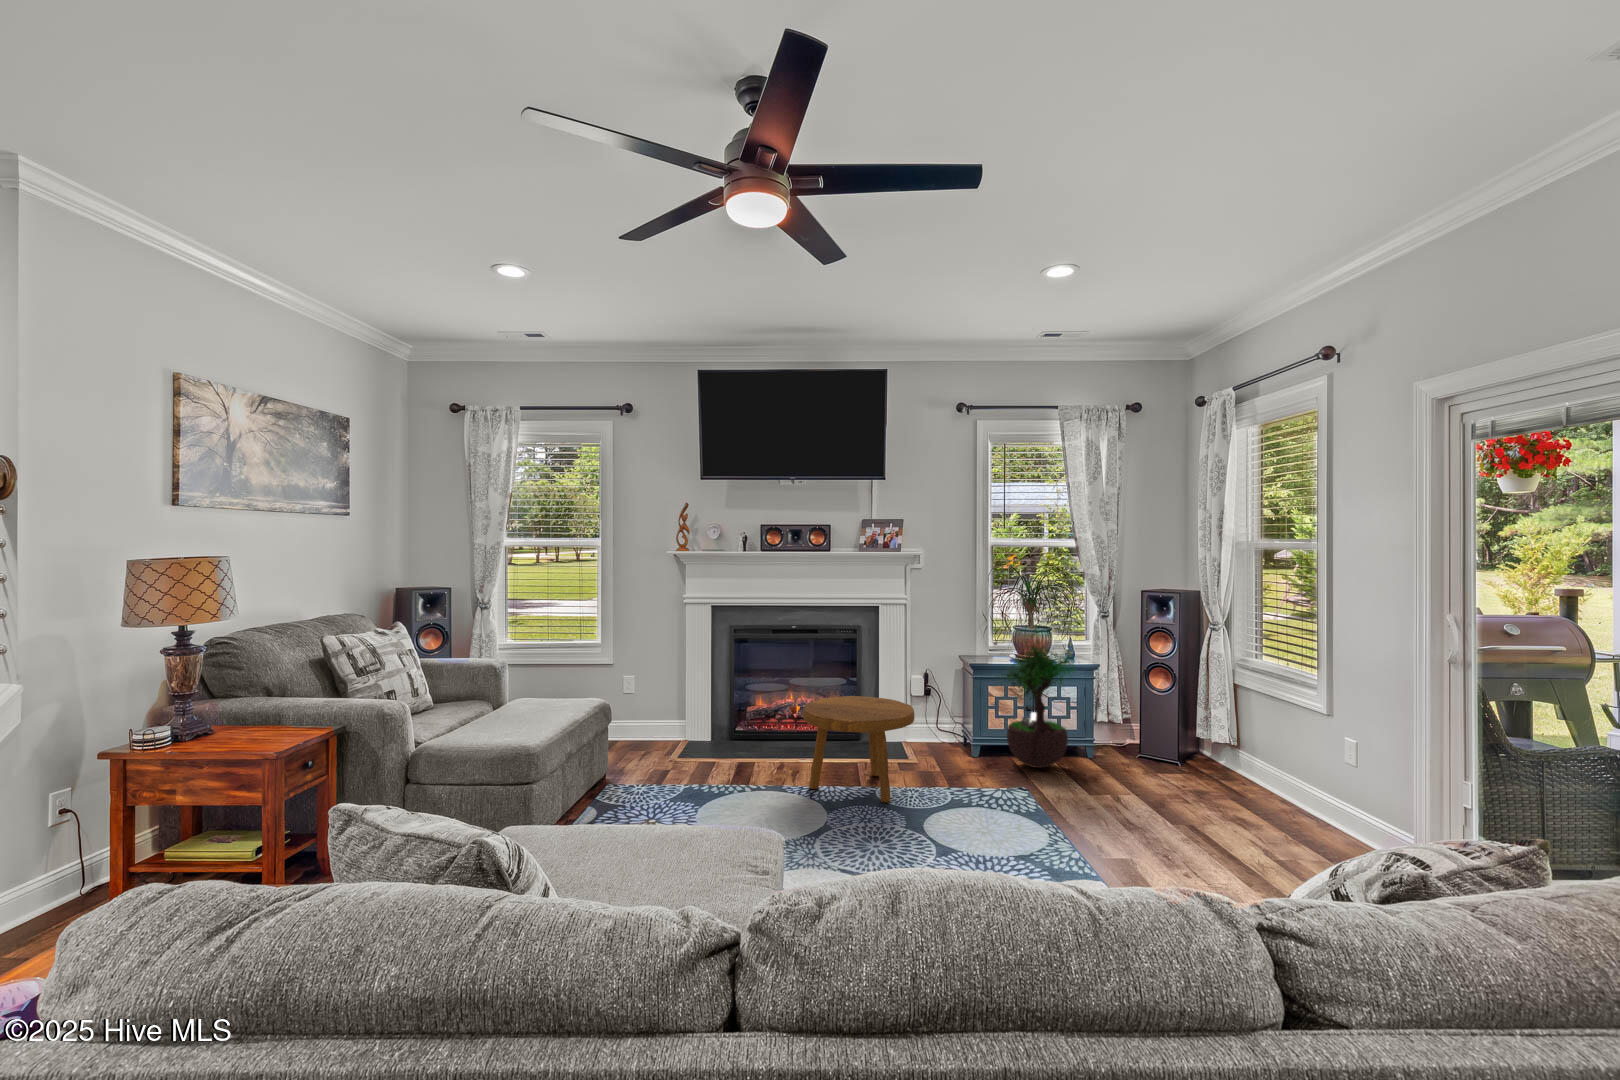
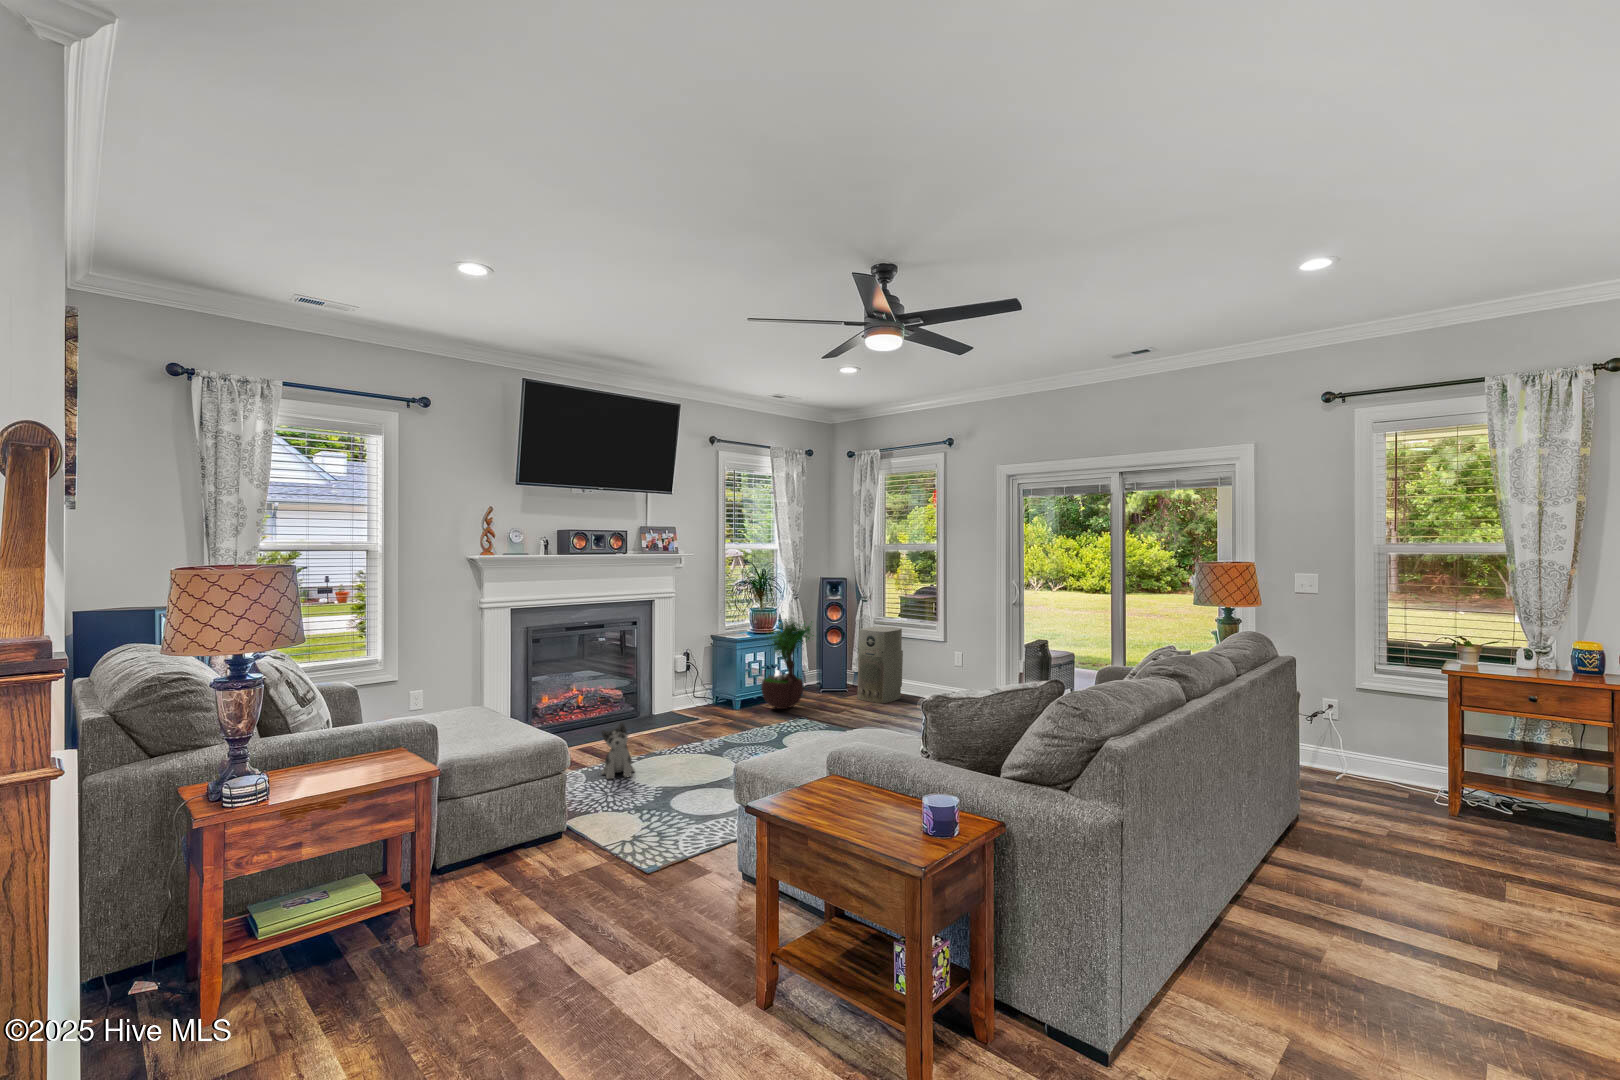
air purifier: none [1175,669,1263,793] -> present [857,627,903,703]
footstool: present [803,696,914,803] -> none [660,671,750,751]
plush toy: none [694,741,735,806] -> present [602,723,635,779]

